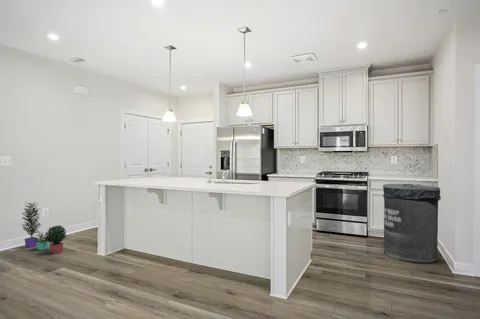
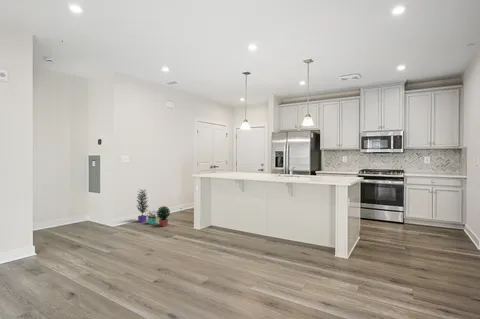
trash can: present [383,184,441,263] -> none [418,179,468,241]

